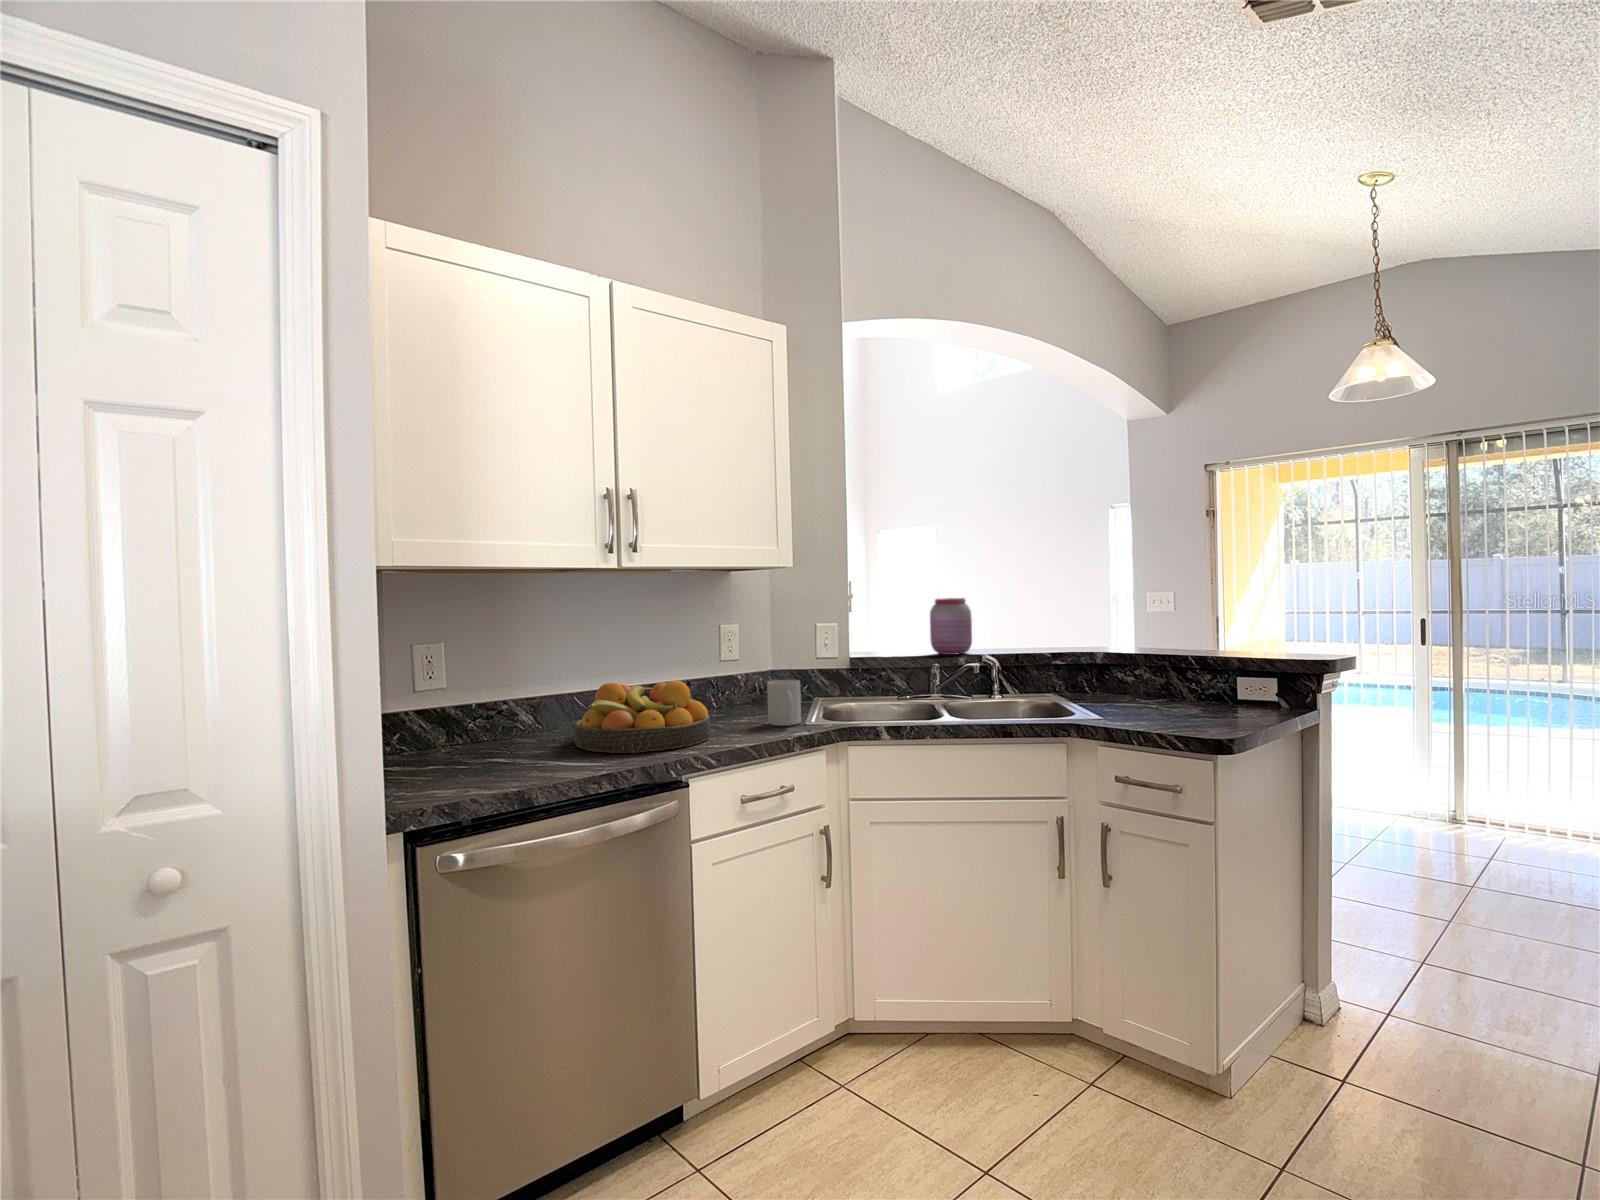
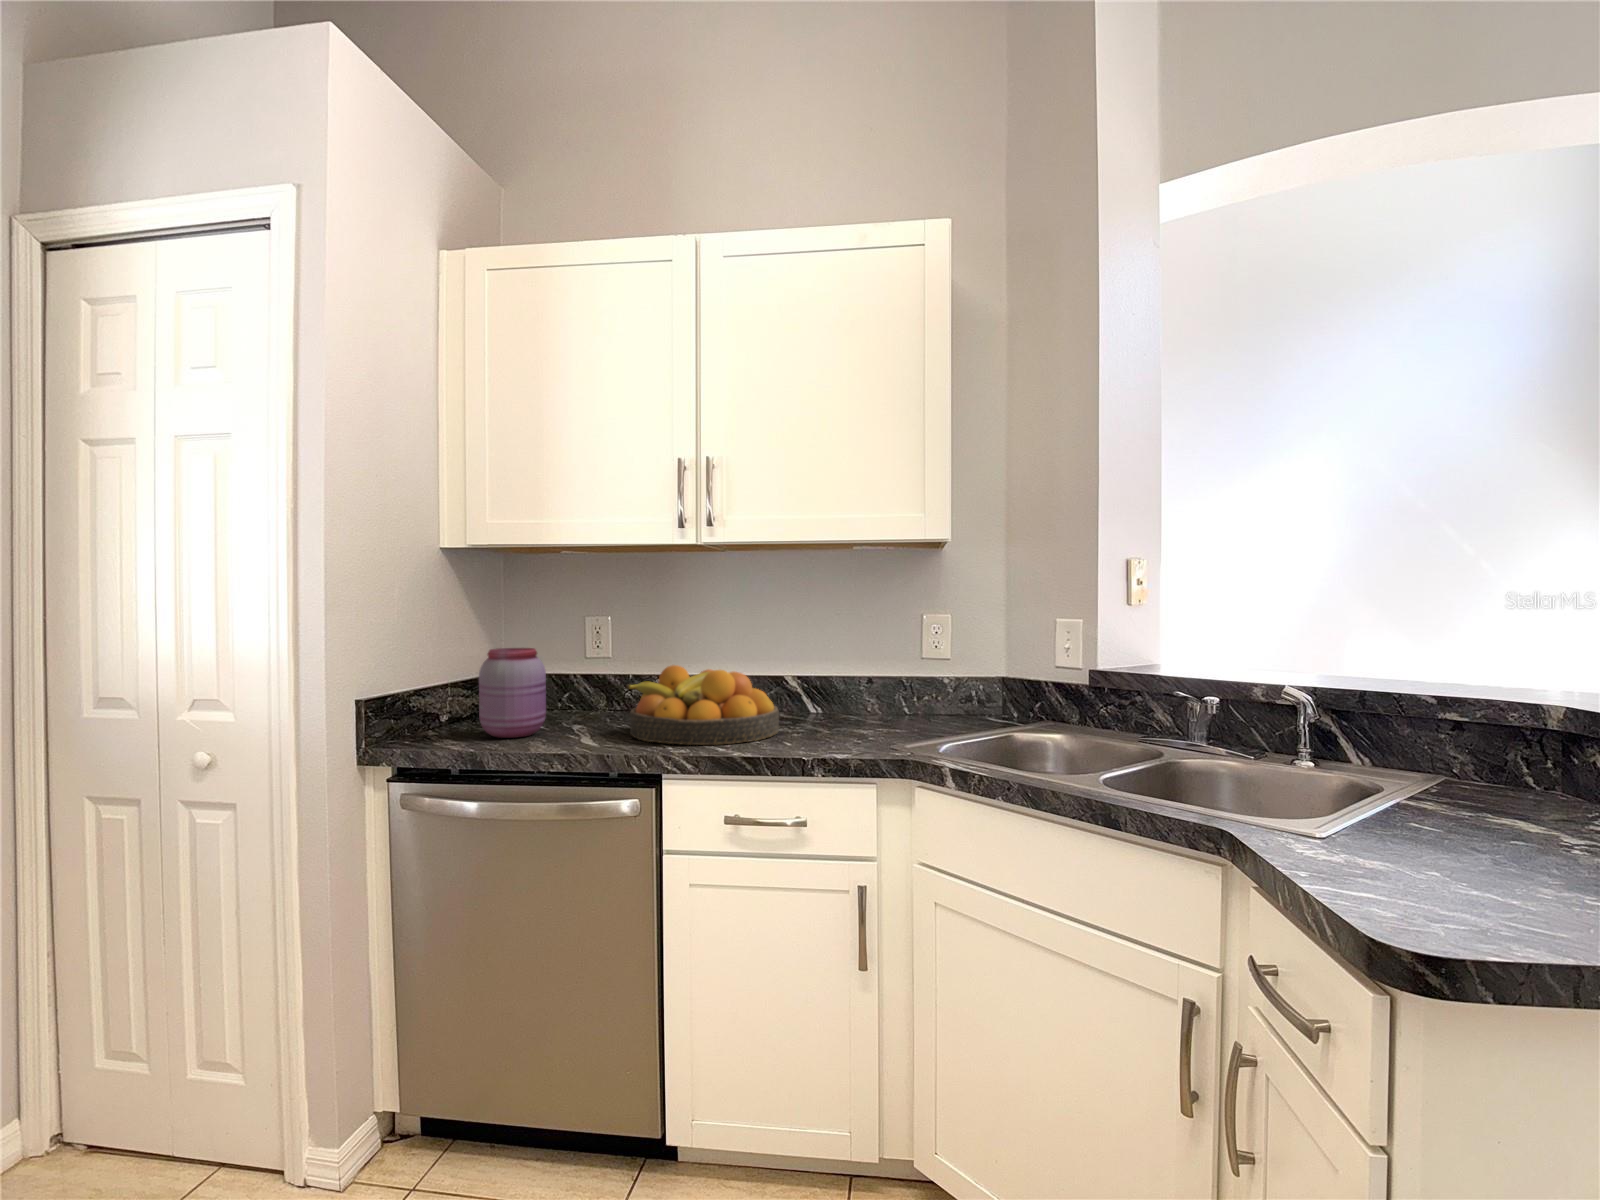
jar: present [930,598,972,655] -> present [479,648,546,738]
mug: present [767,680,801,726] -> none [854,685,898,746]

